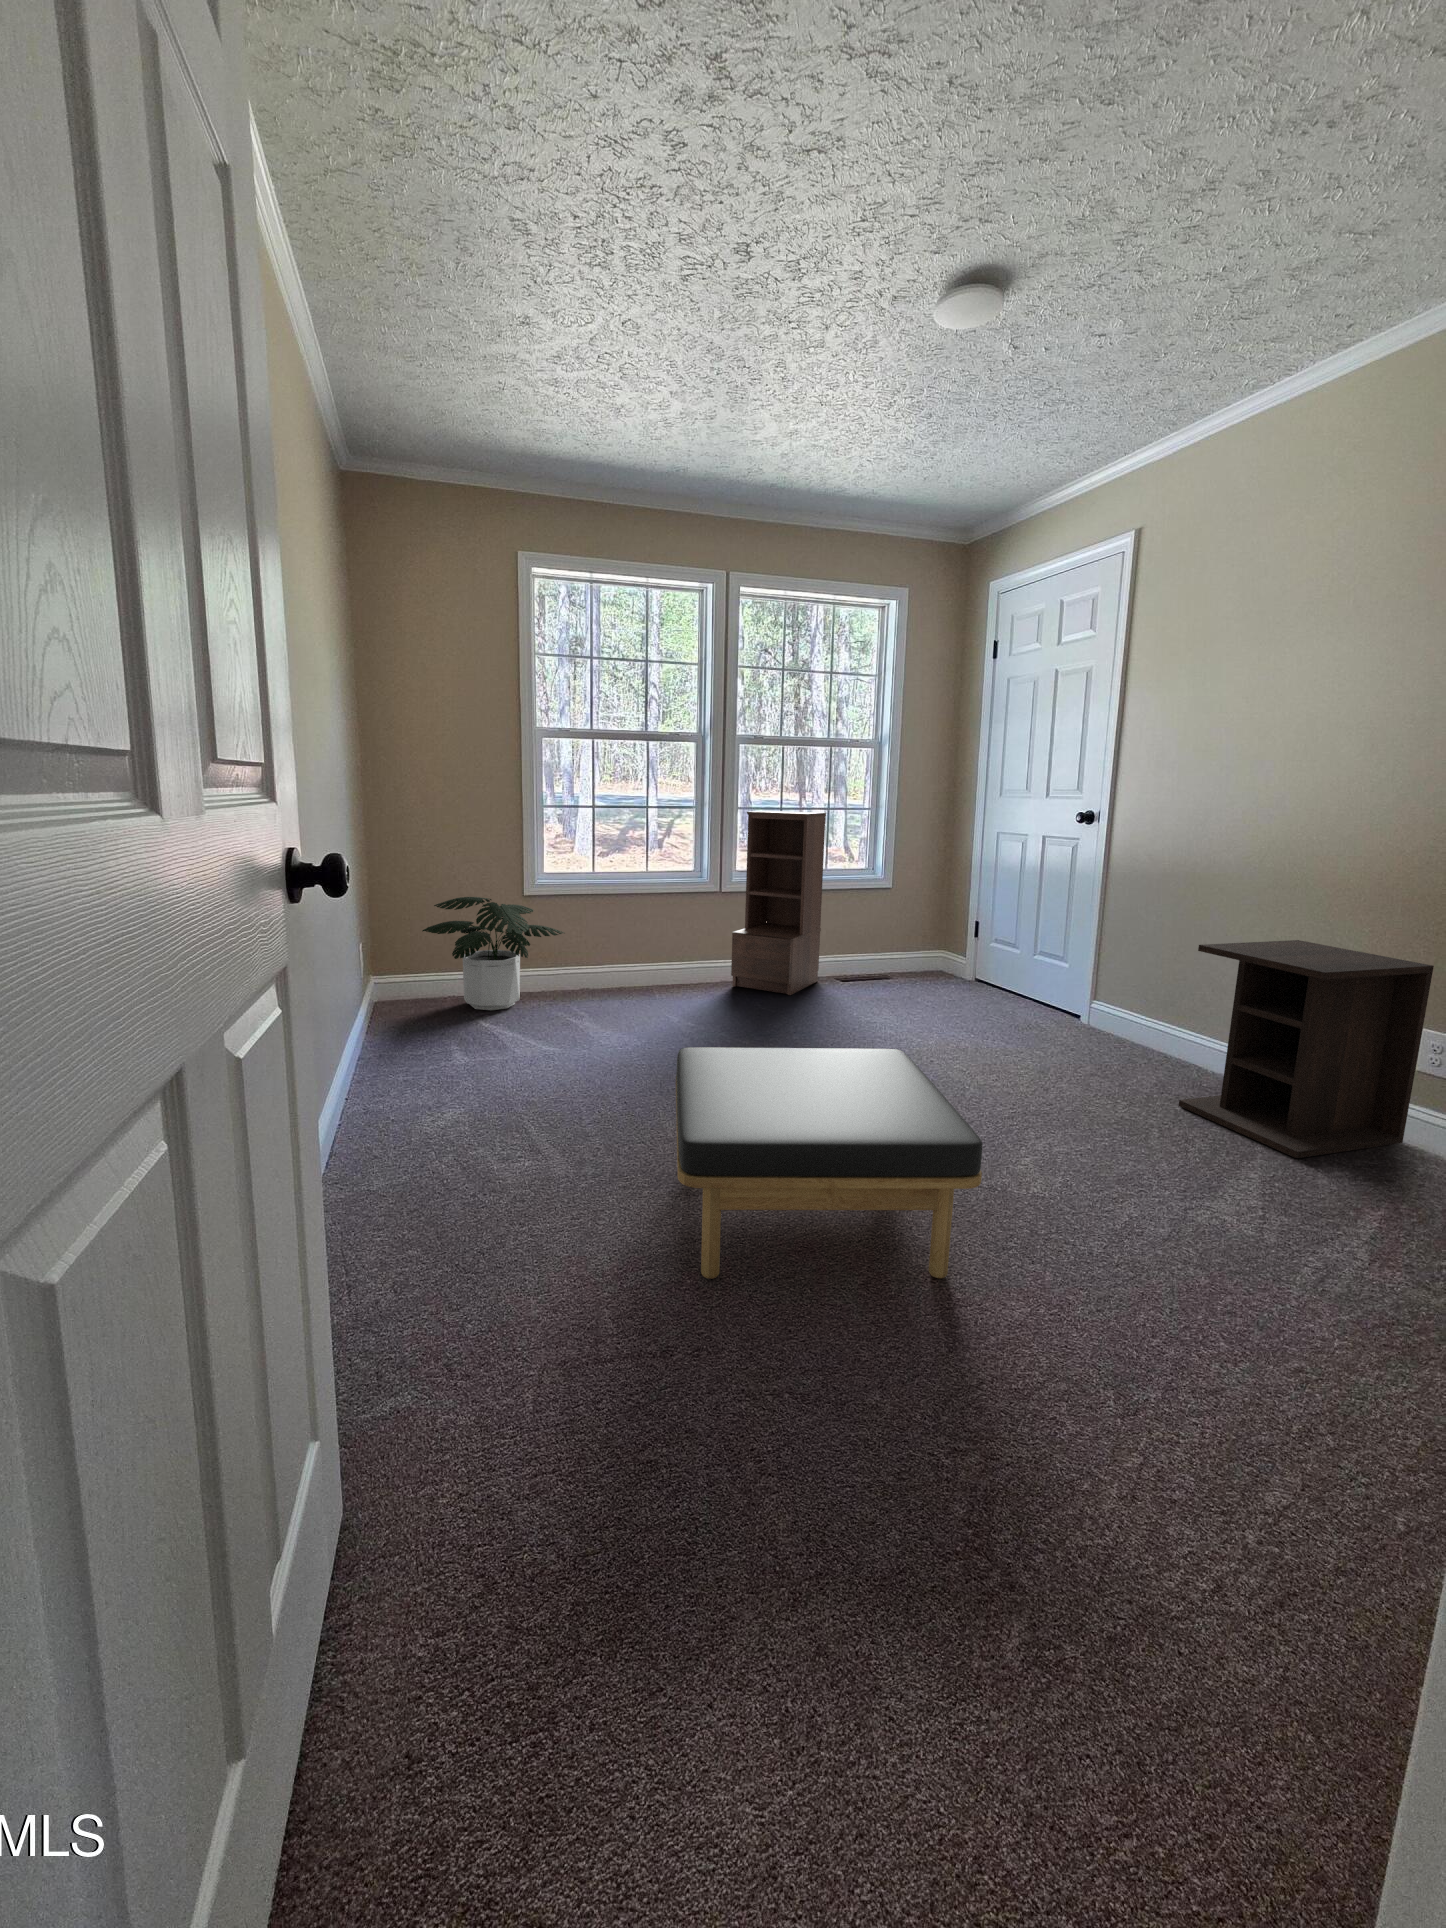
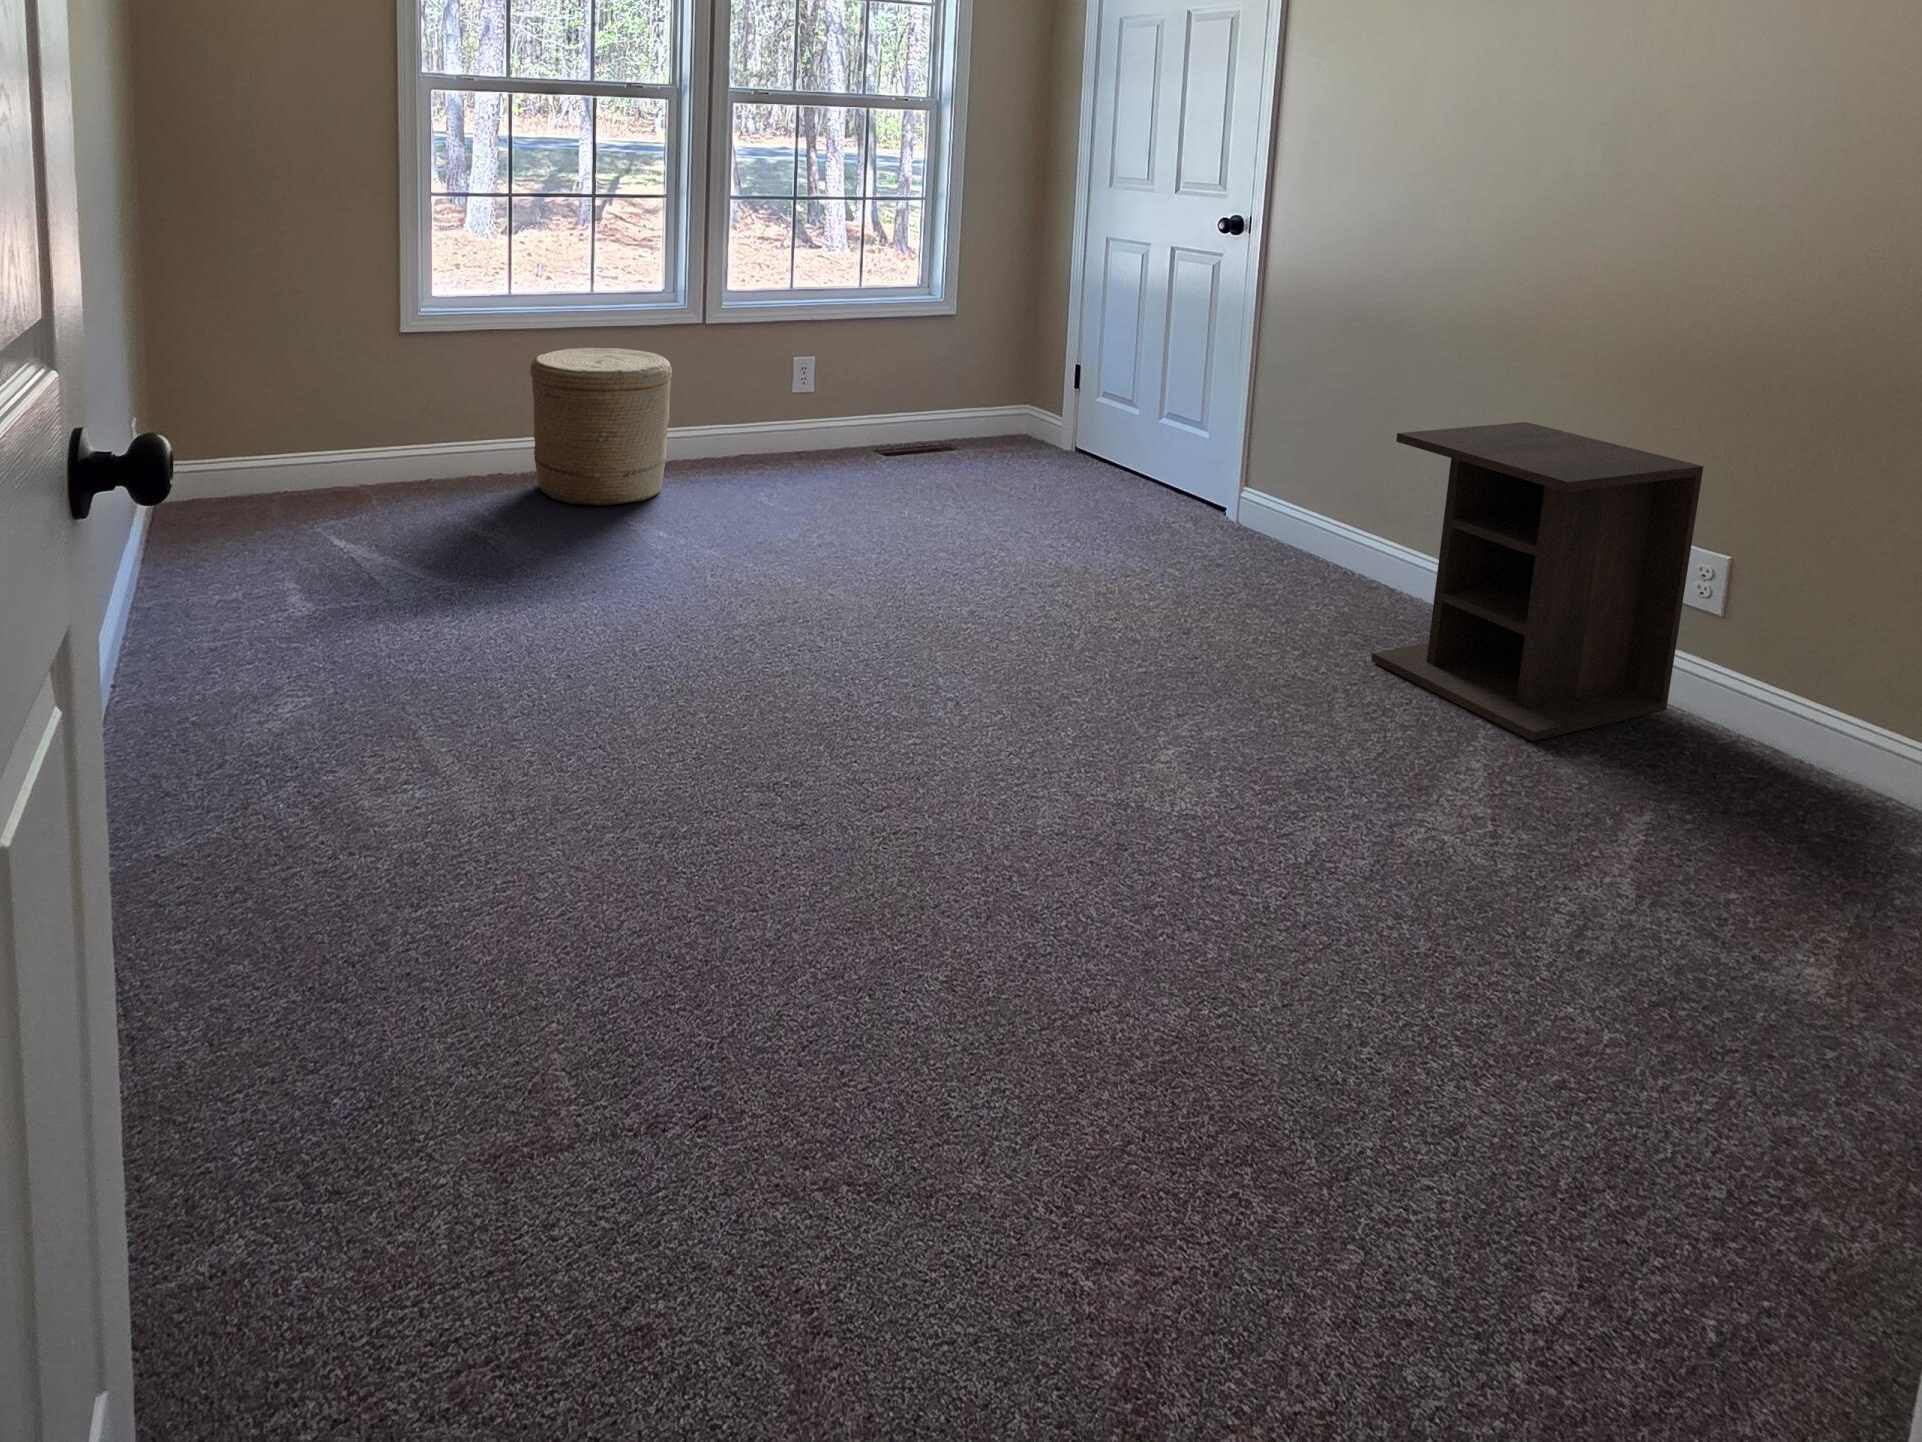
bookshelf: present [731,811,826,995] -> none [722,208,863,489]
potted plant: present [422,897,564,1010] -> none [236,345,467,524]
woven basket: none [606,903,697,1003] -> present [530,348,672,506]
ottoman: present [676,1047,982,1279] -> none [655,605,1120,993]

